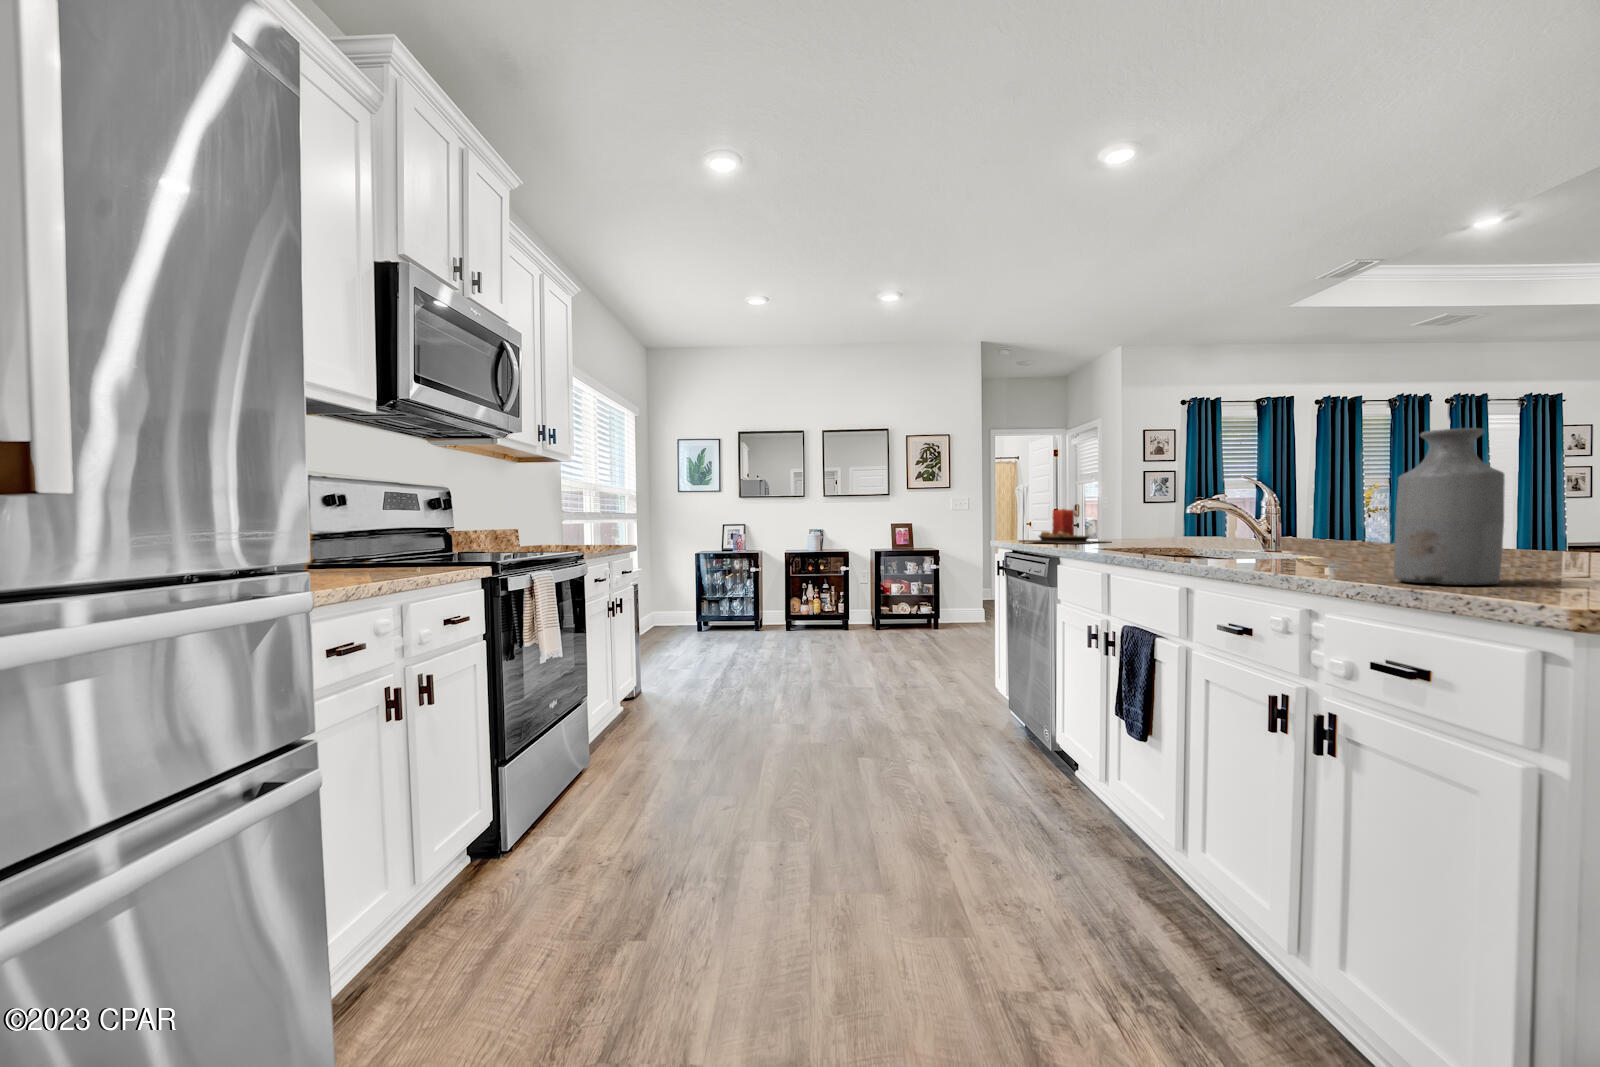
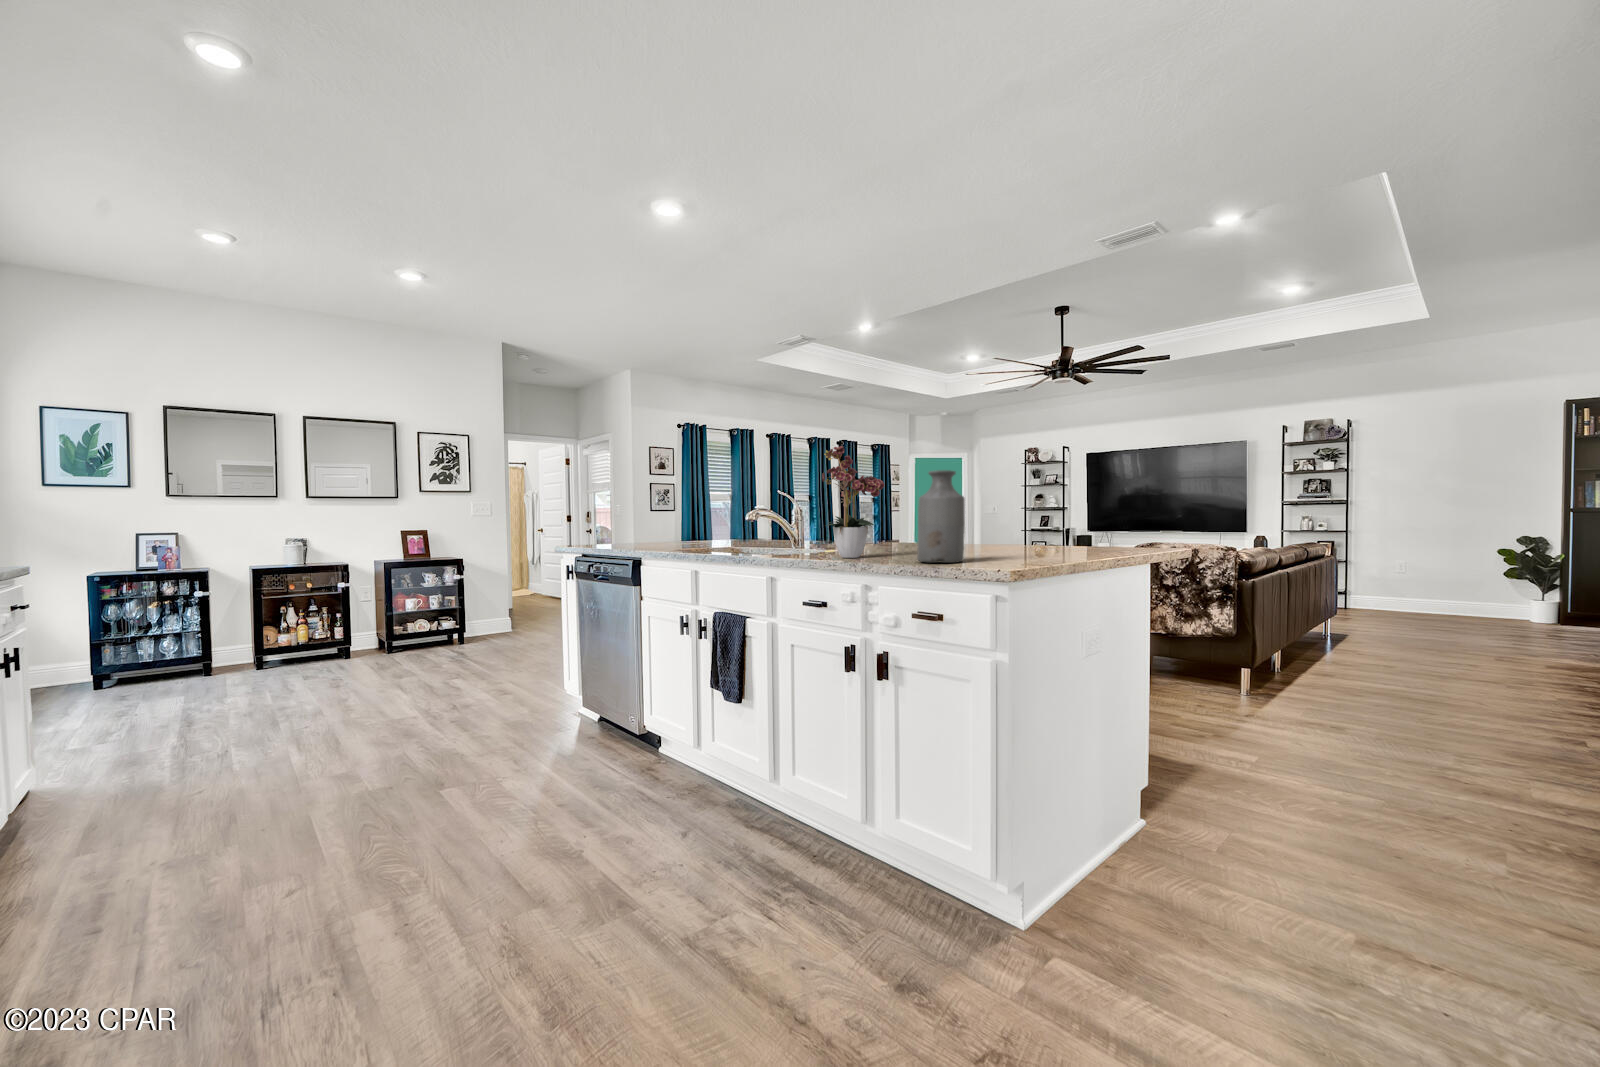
flower arrangement: none [1241,400,1382,568] -> present [822,446,884,558]
candle: present [1019,509,1105,544] -> none [587,515,668,547]

